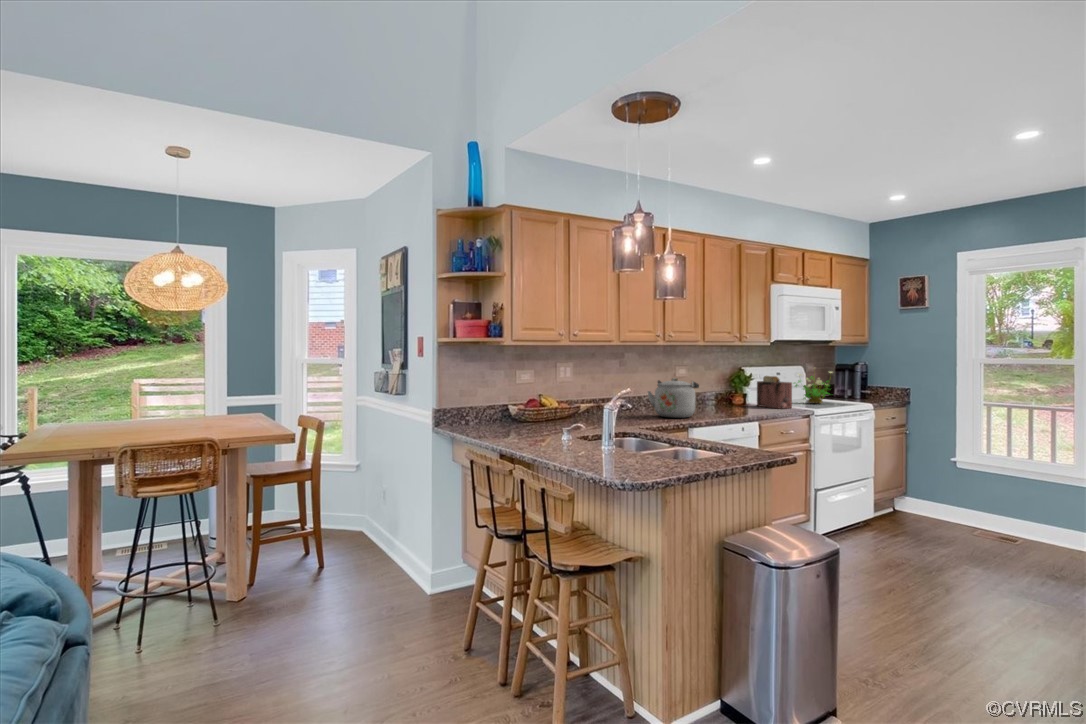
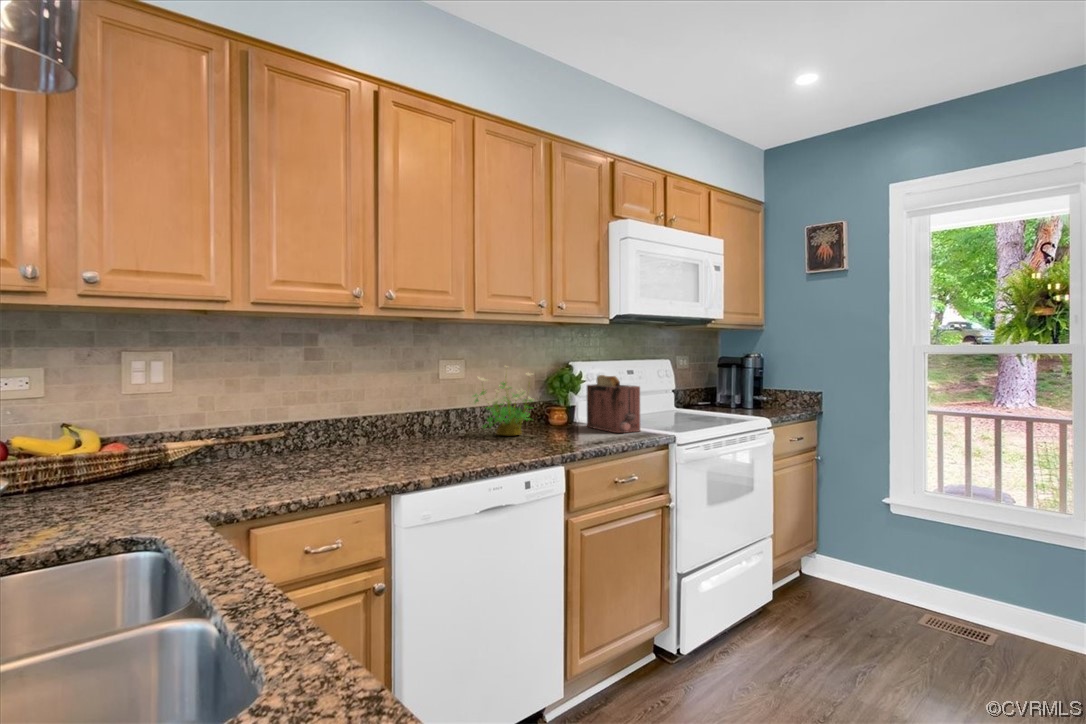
potted plant: present [795,372,832,403] -> present [474,366,534,435]
kettle: present [648,378,699,418] -> none [335,382,441,468]

